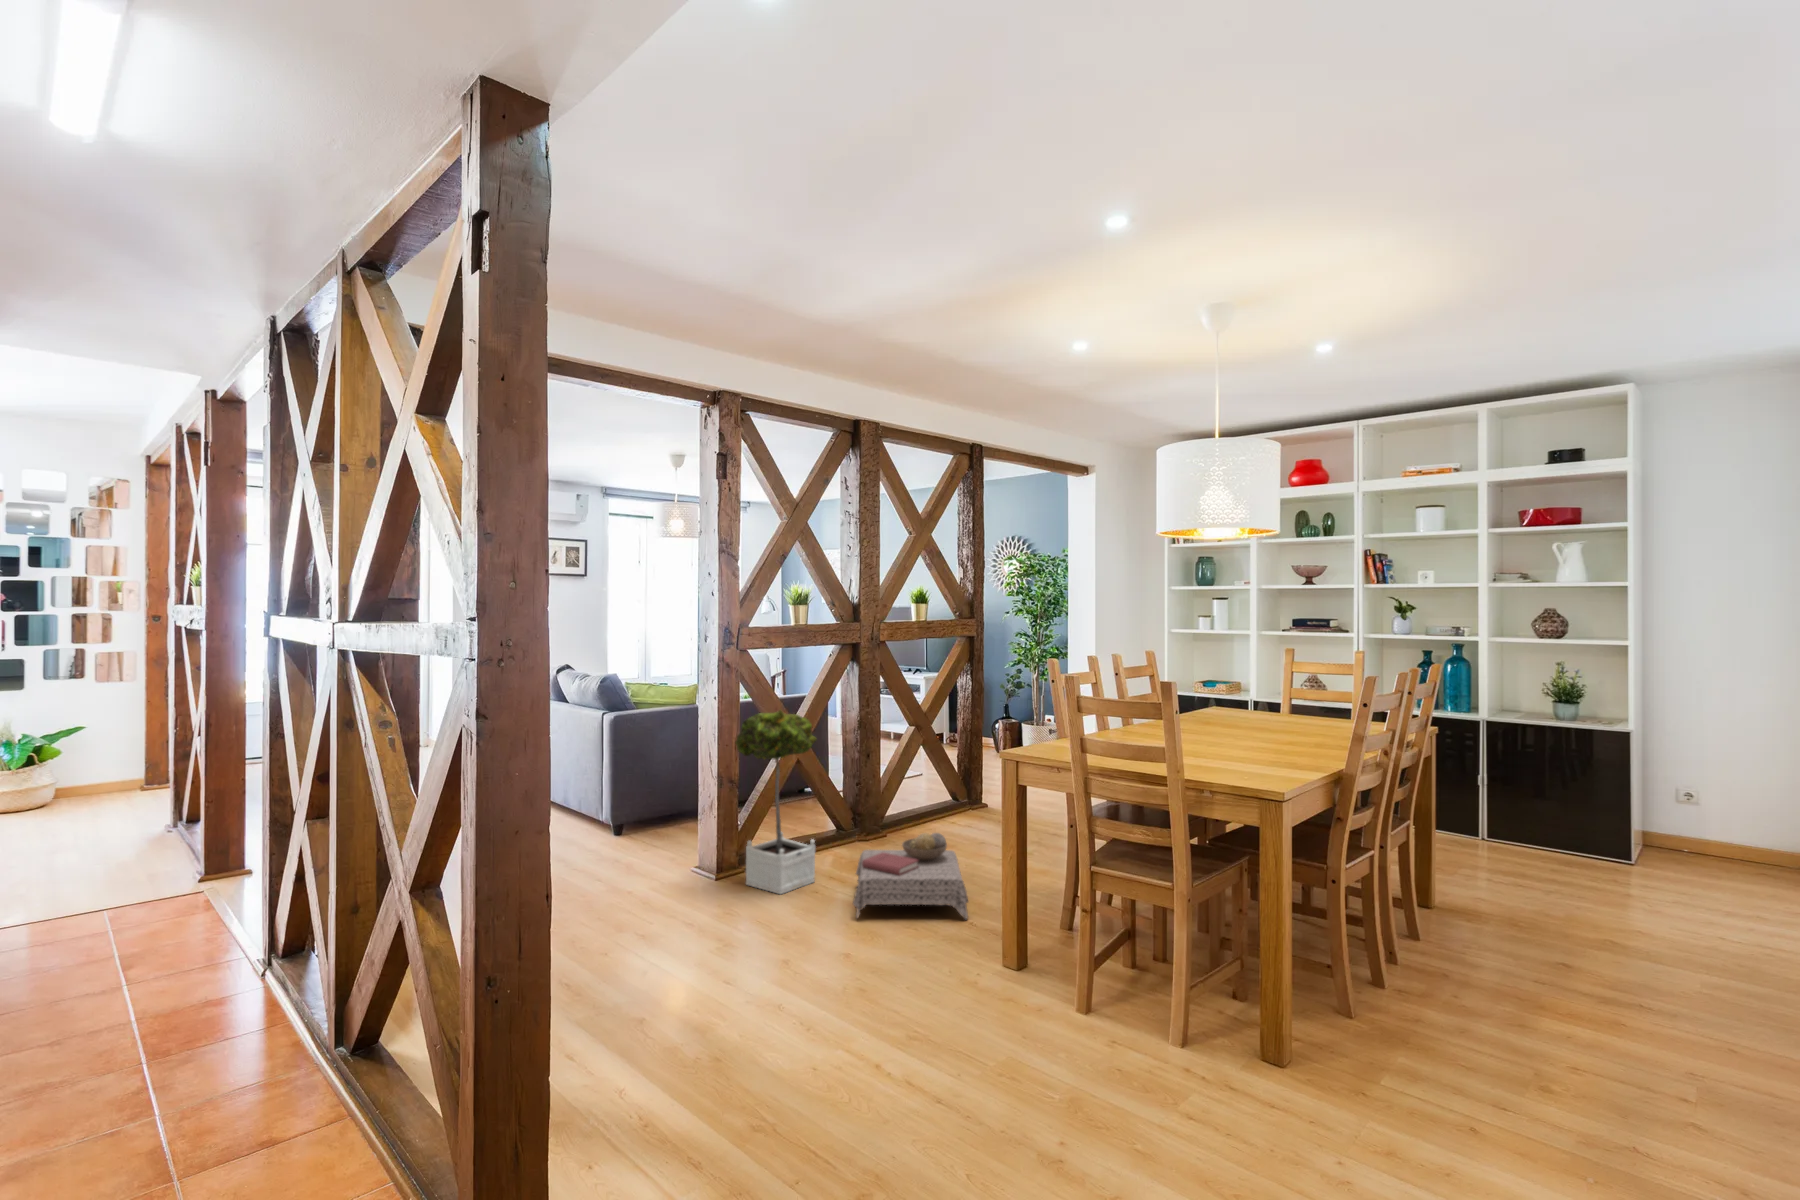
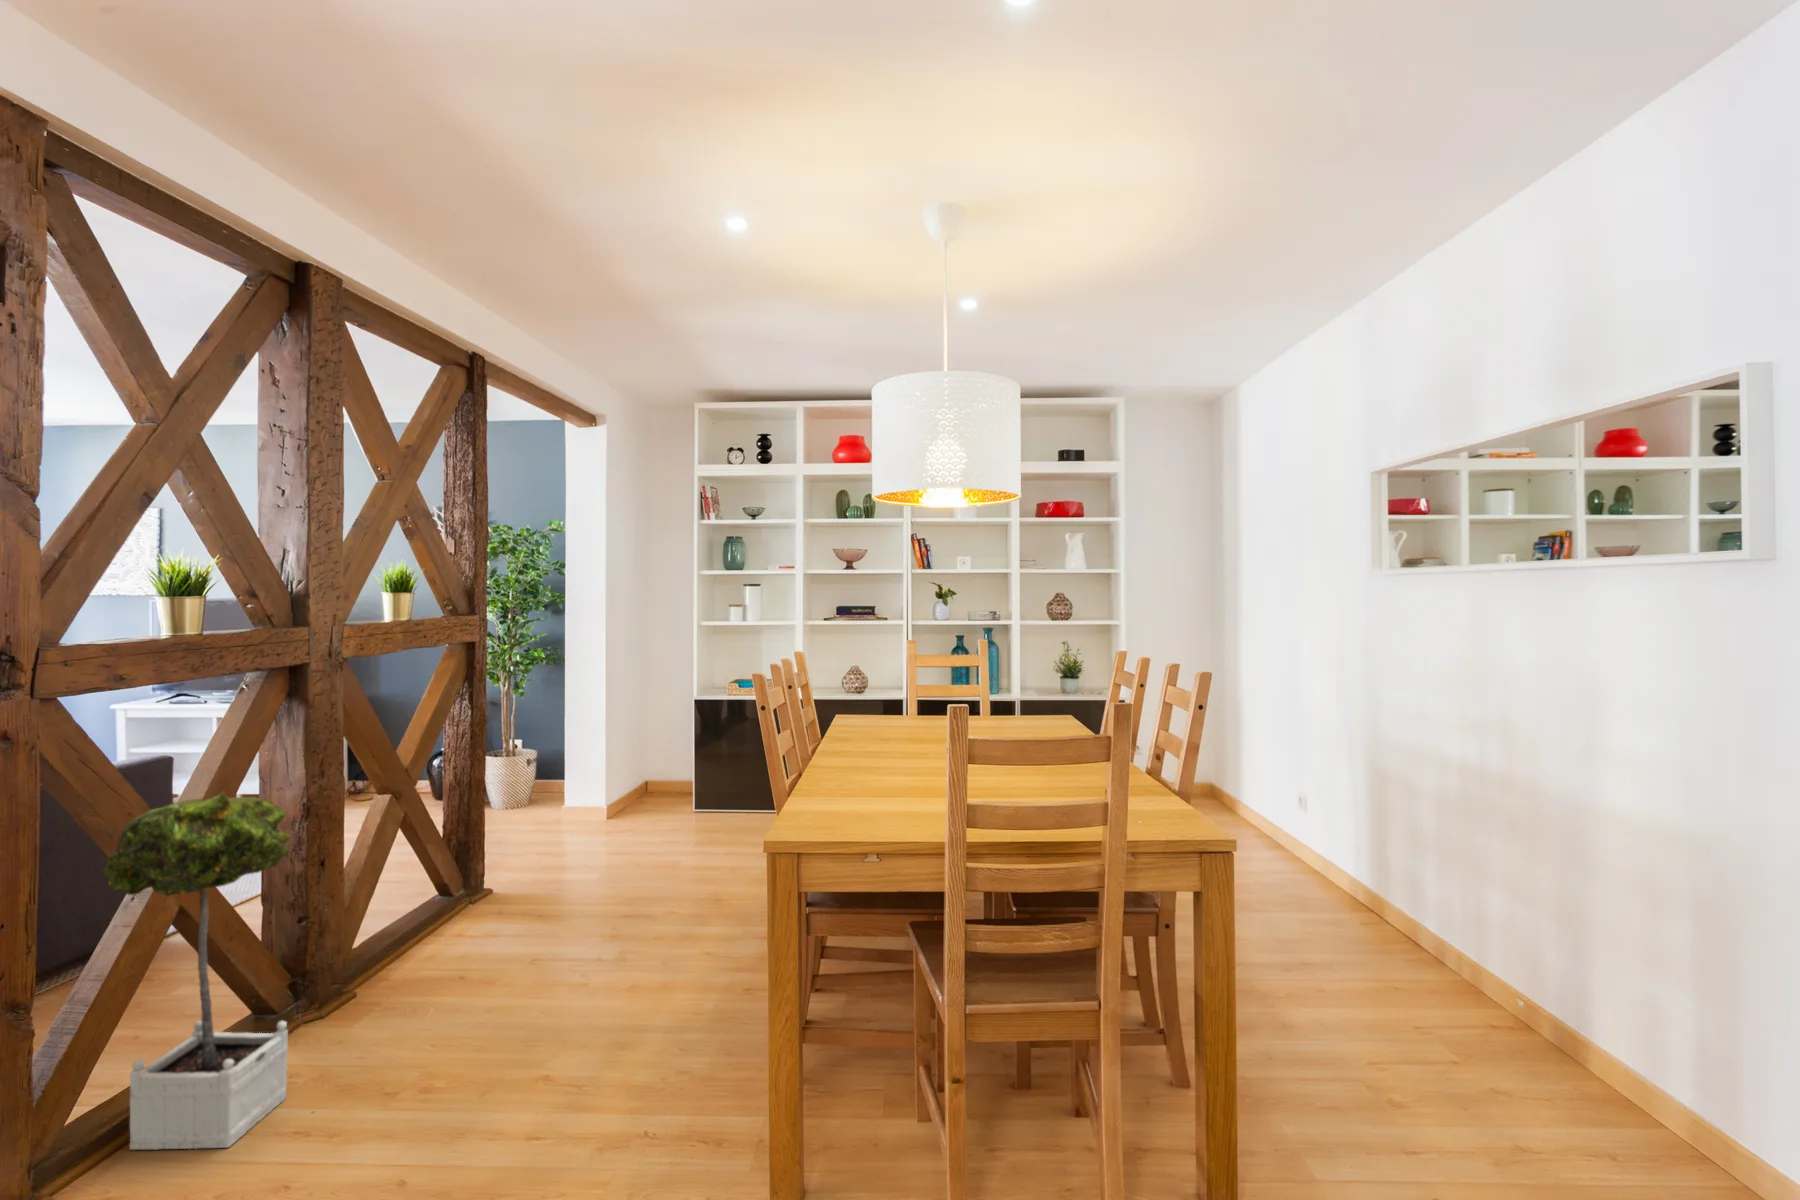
ottoman: present [853,833,968,919] -> none [378,956,617,1153]

